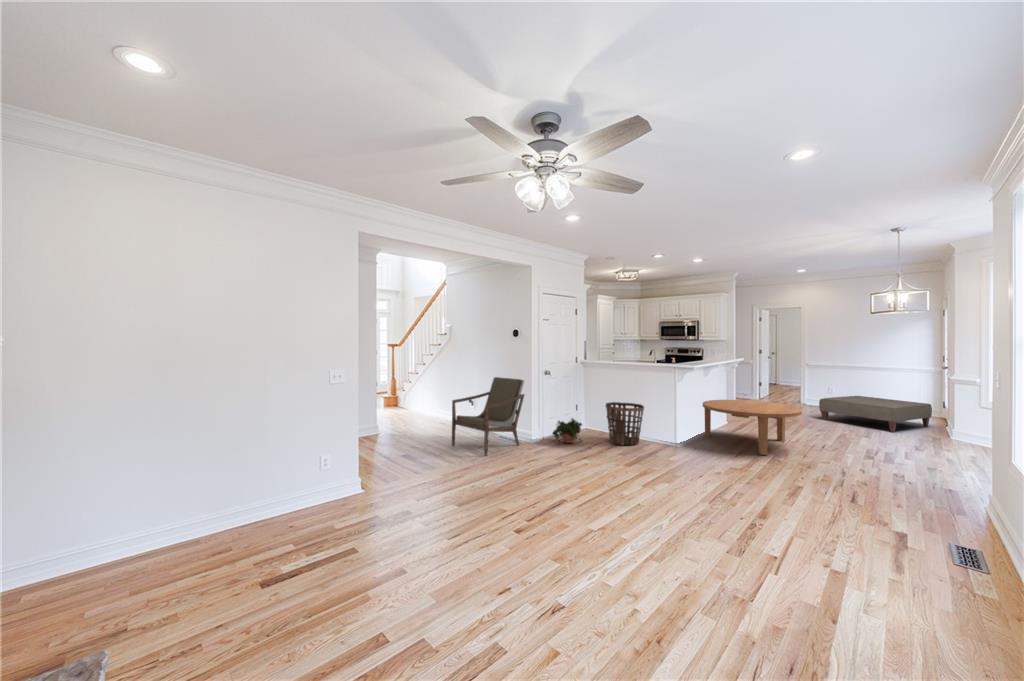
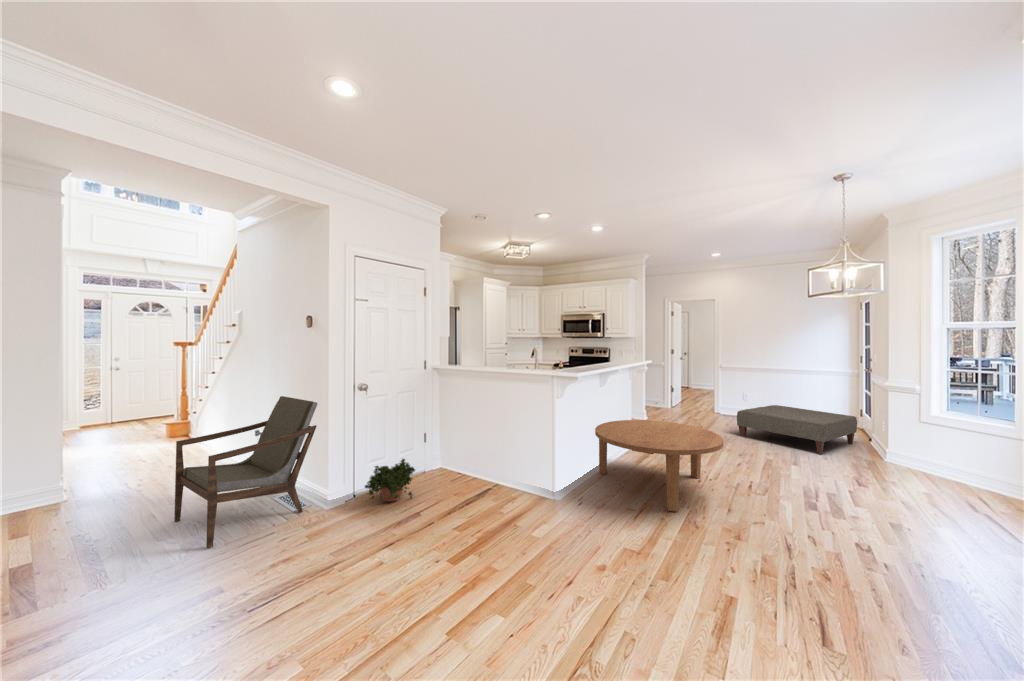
basket: present [606,402,644,445] -> none [453,431,509,502]

